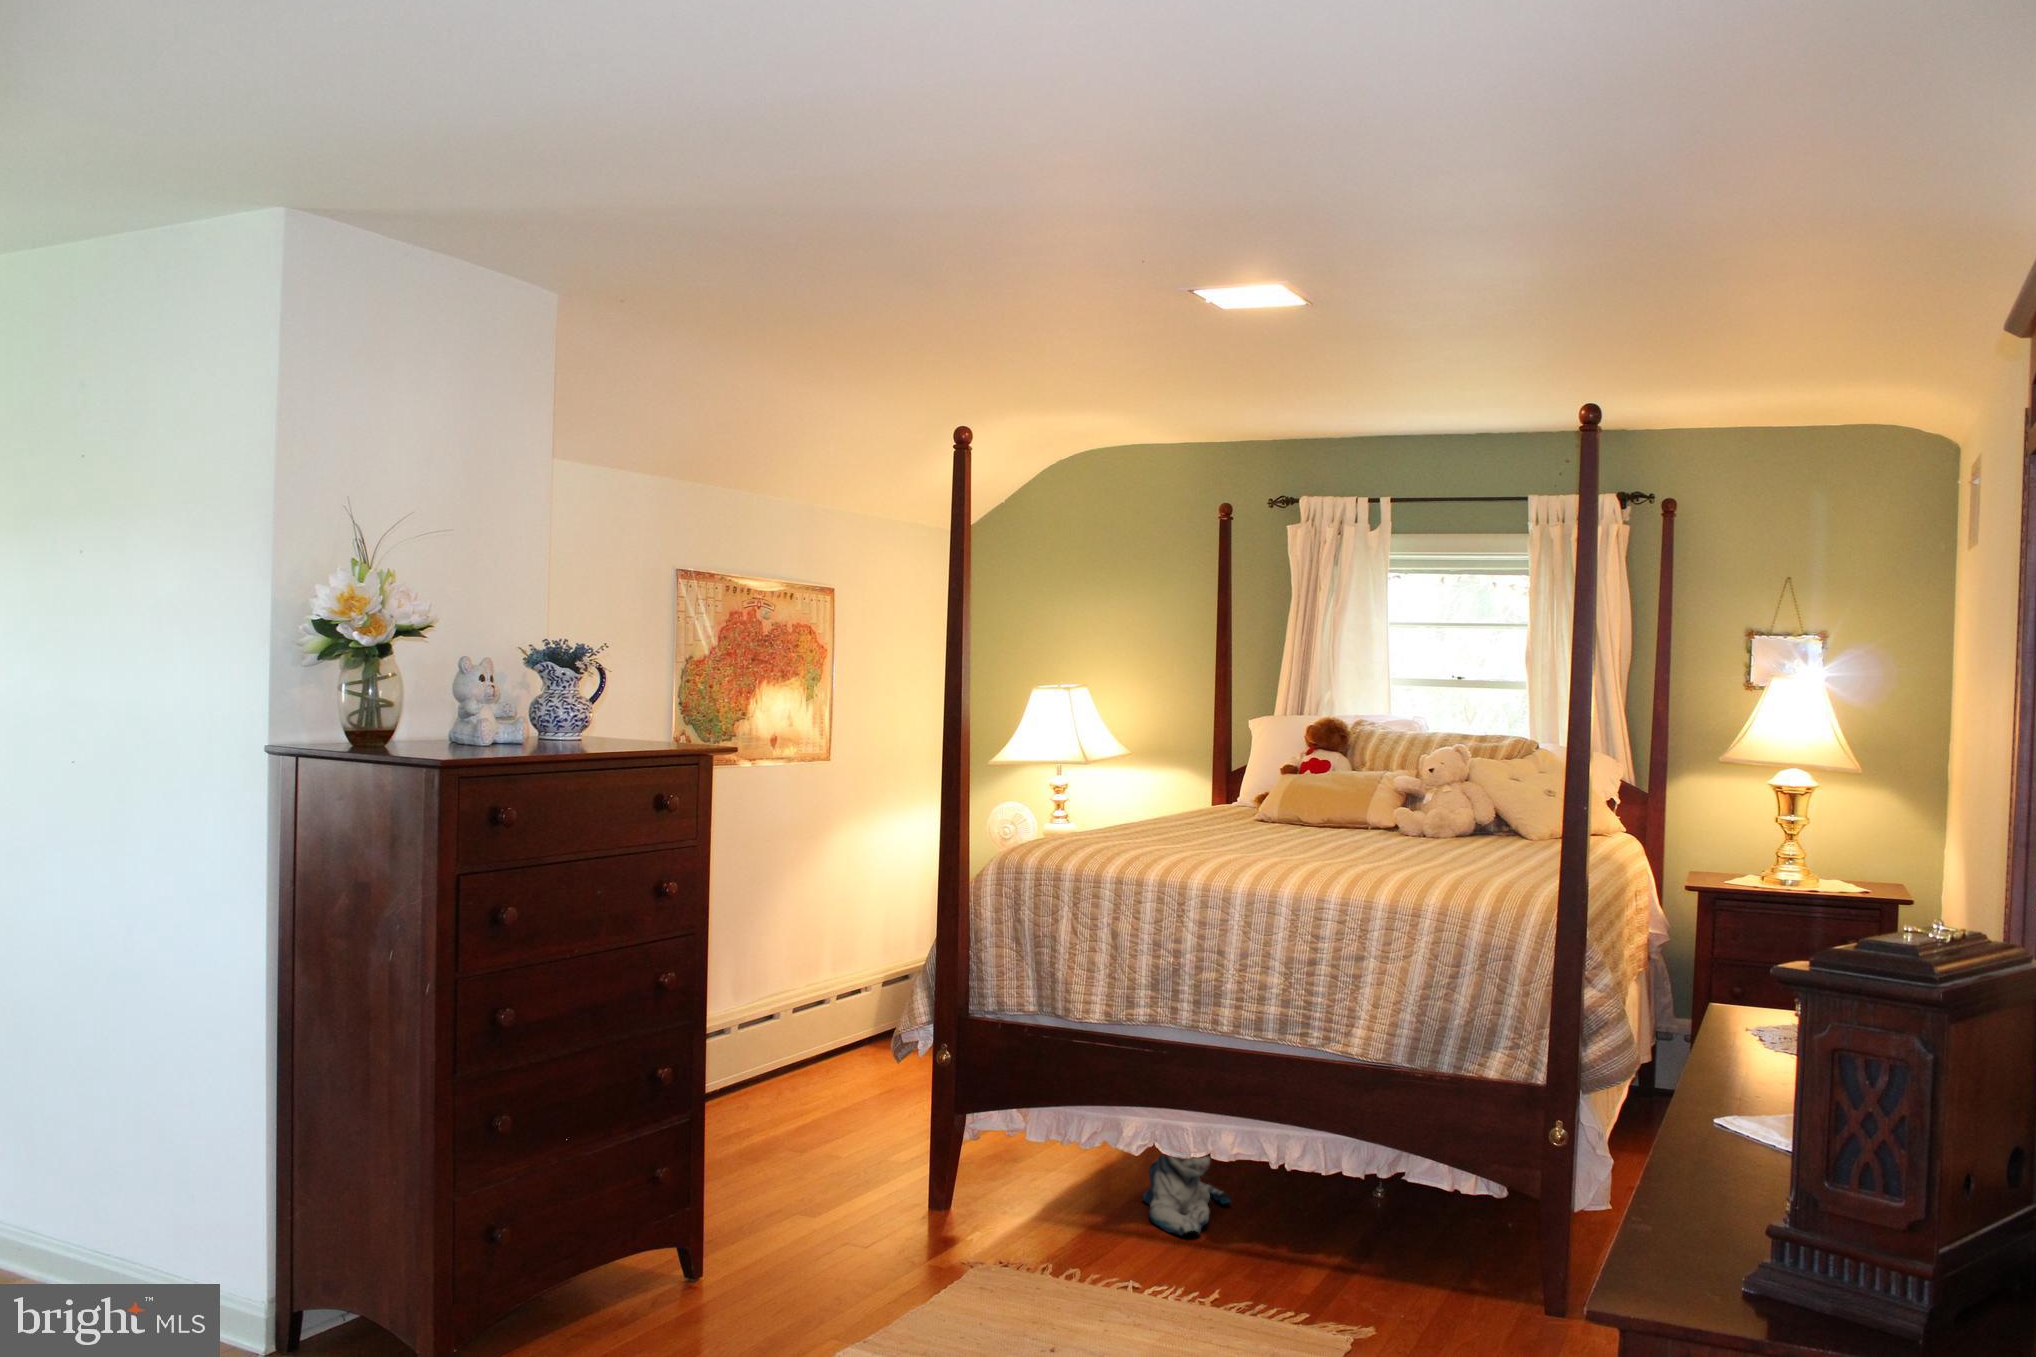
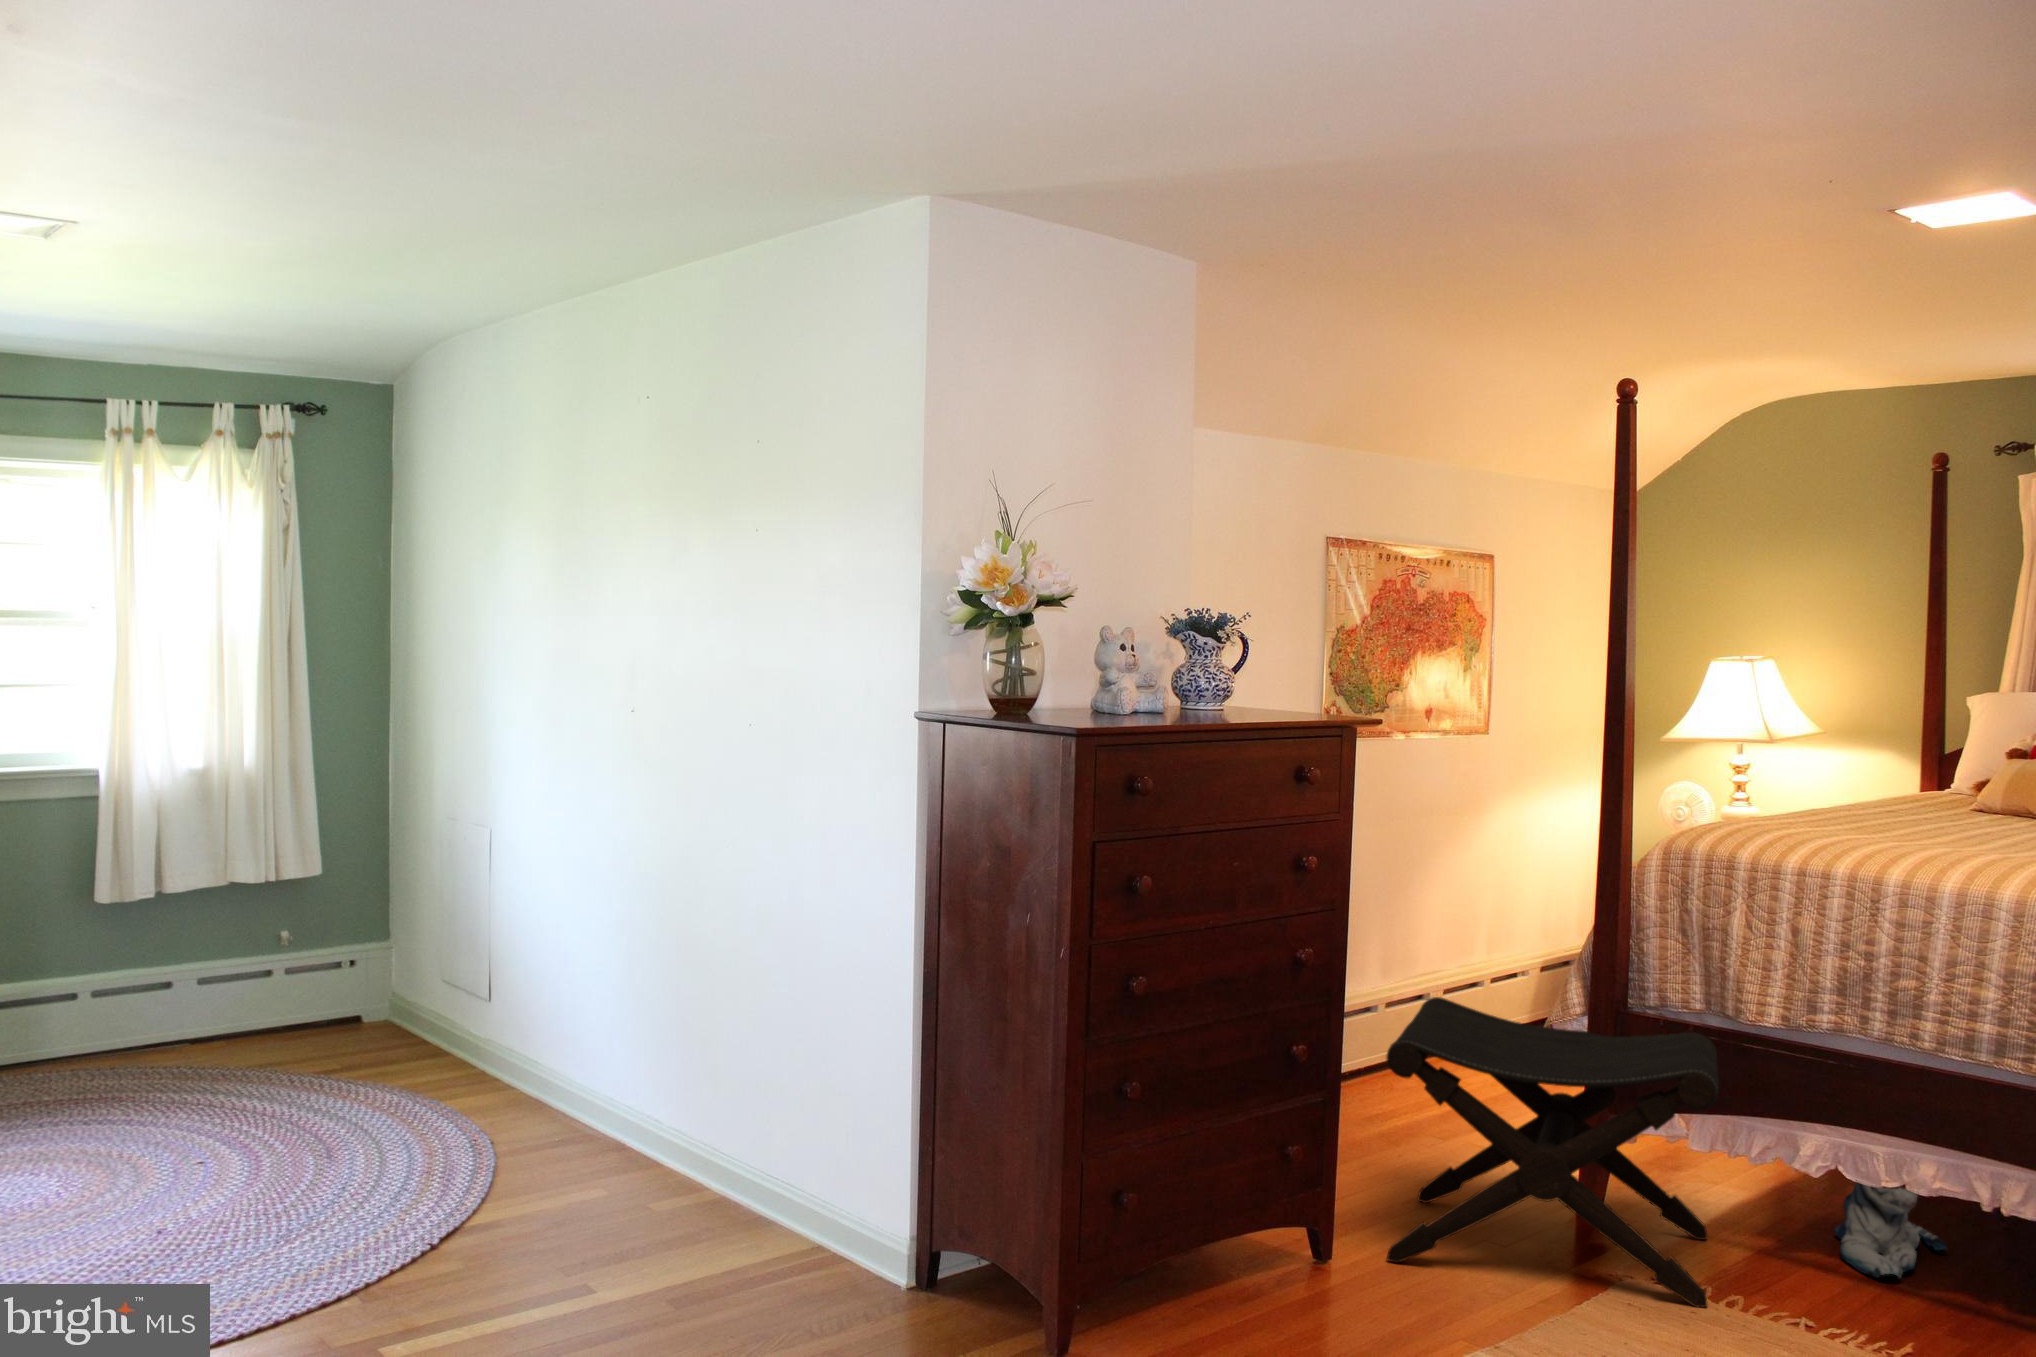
footstool: none [757,1016,1058,1285] -> present [1386,997,1719,1307]

